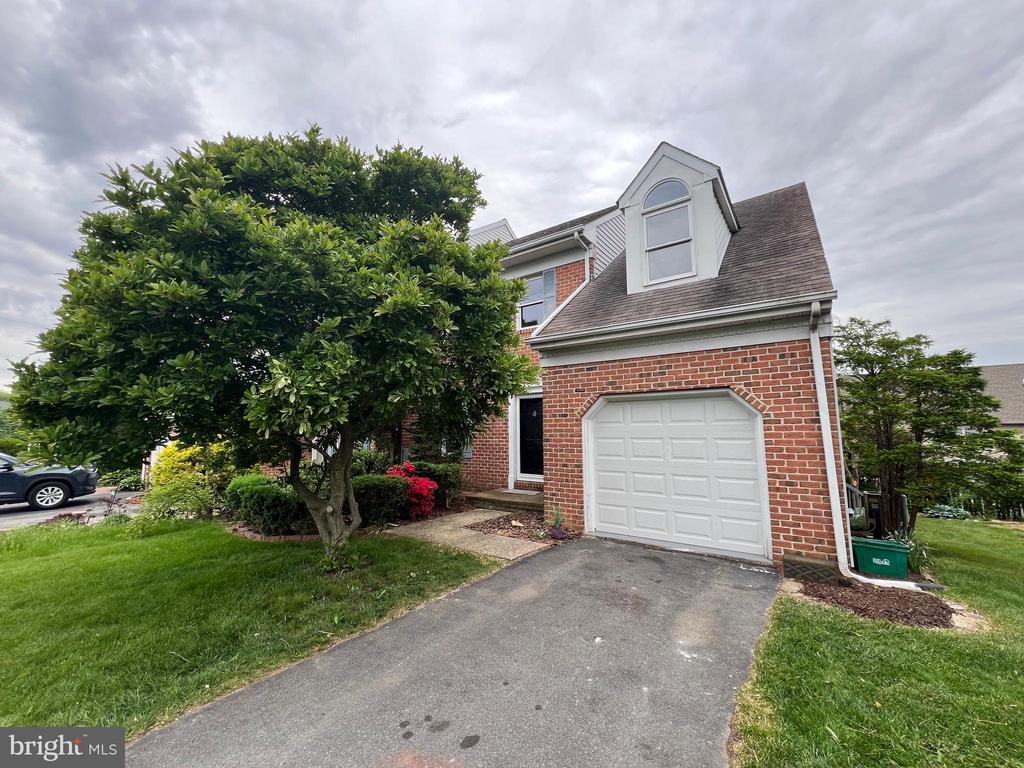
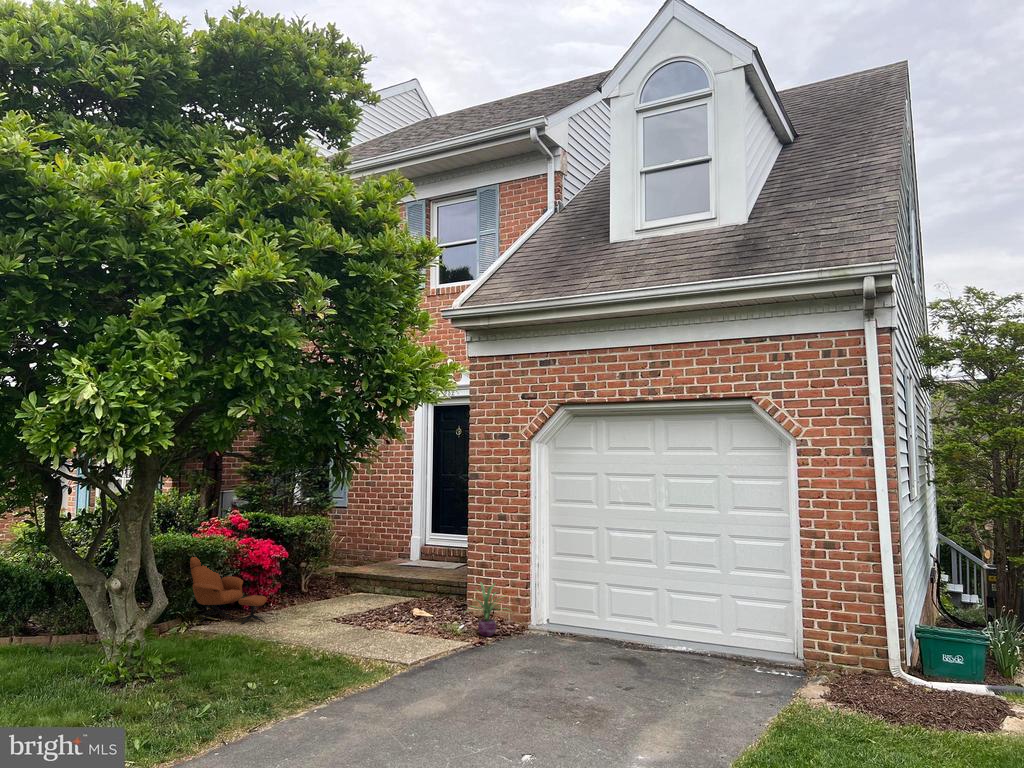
lounge chair: none [383,486,426,528] -> present [190,557,267,624]
woven basket: present [782,553,838,586] -> none [811,647,885,691]

